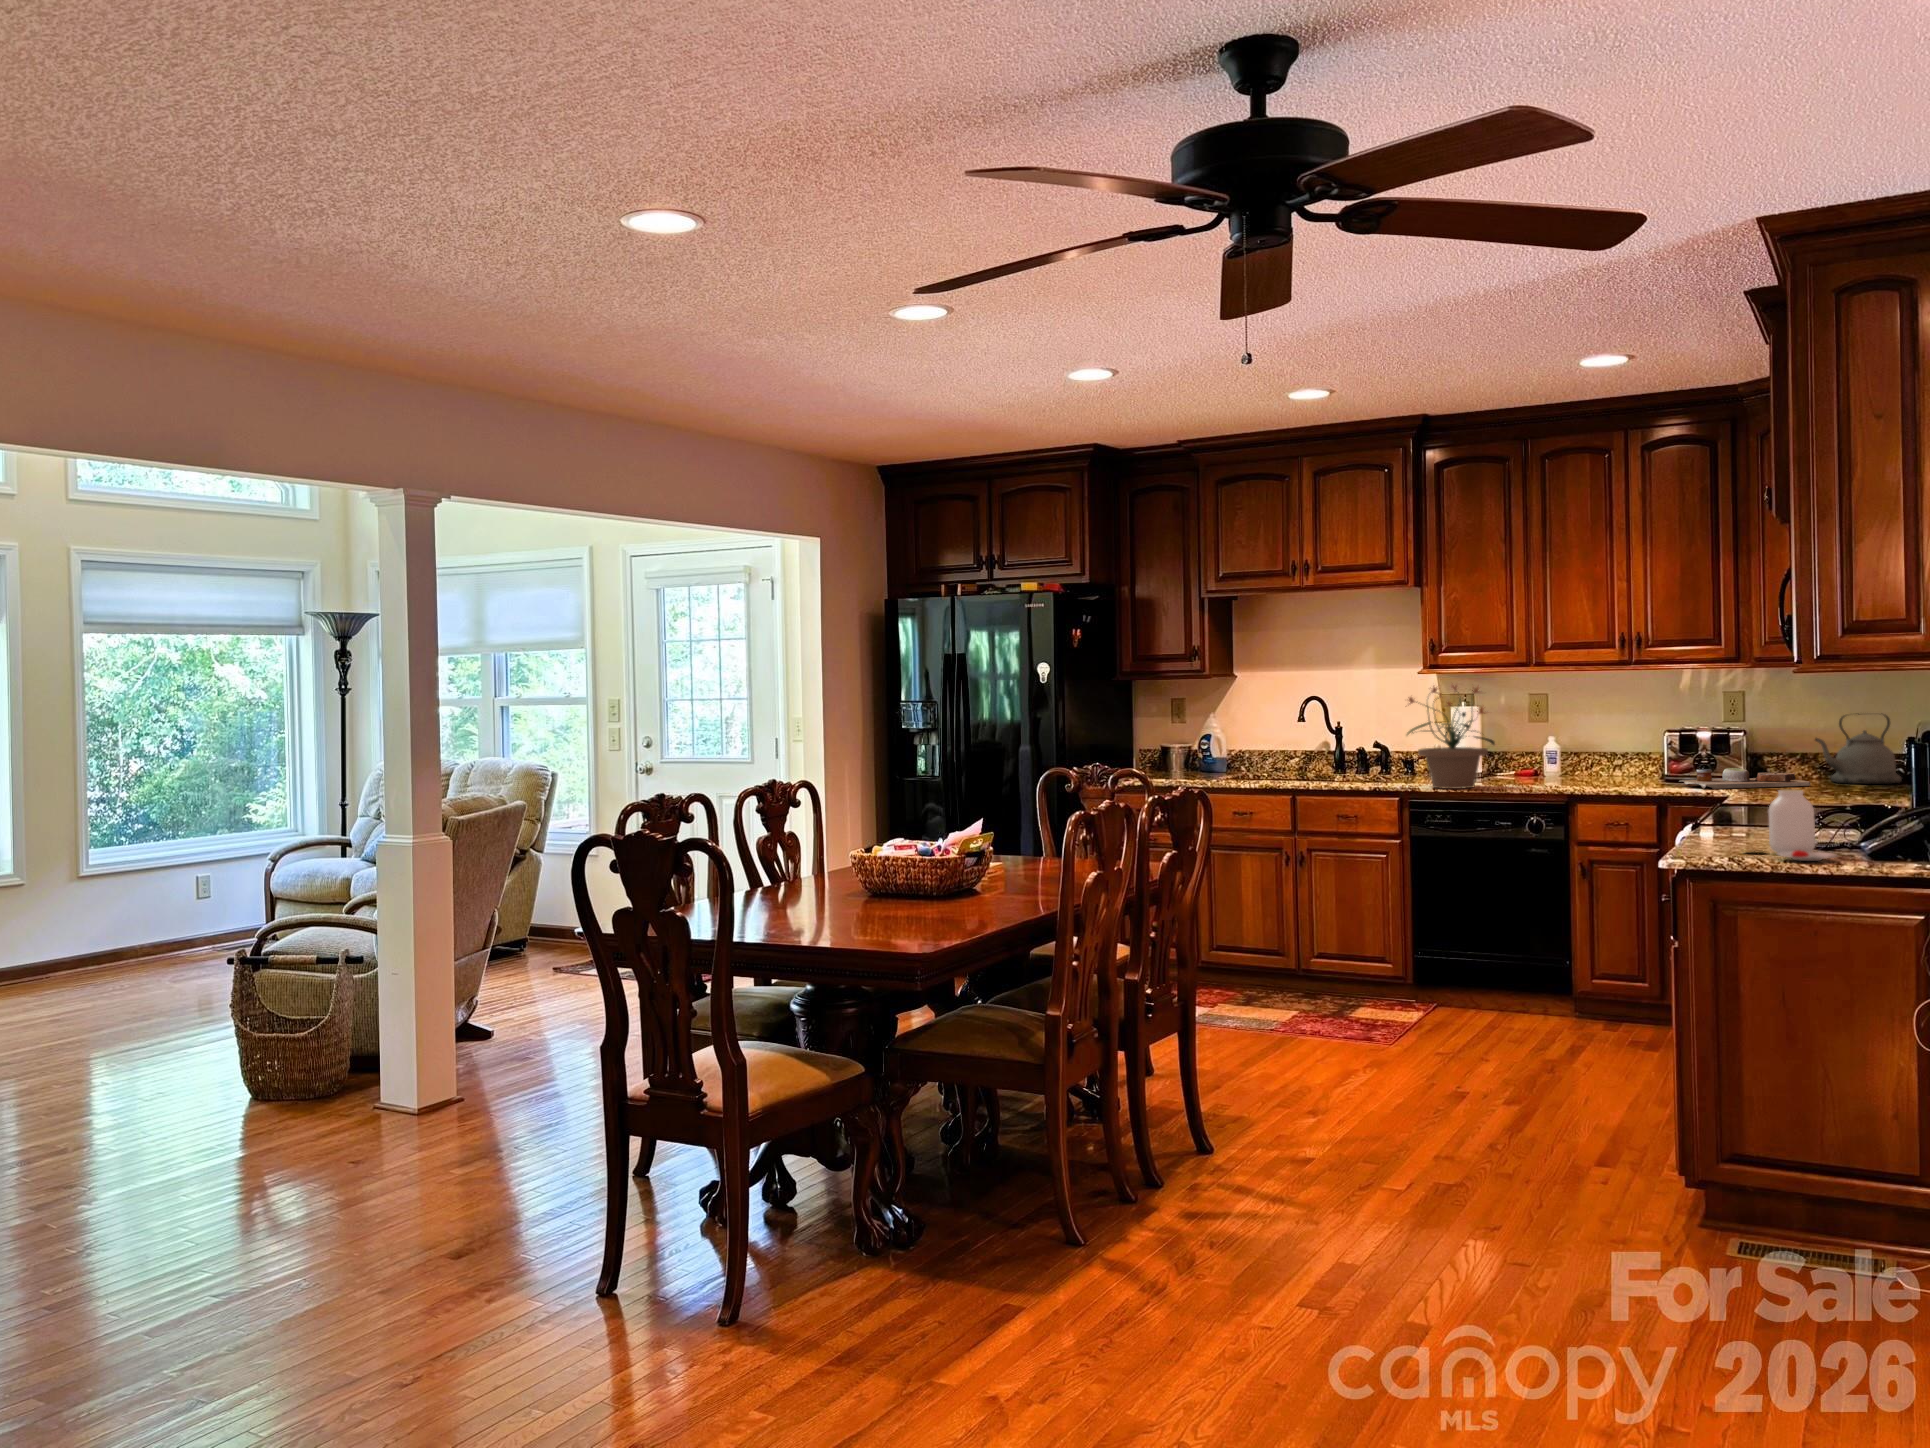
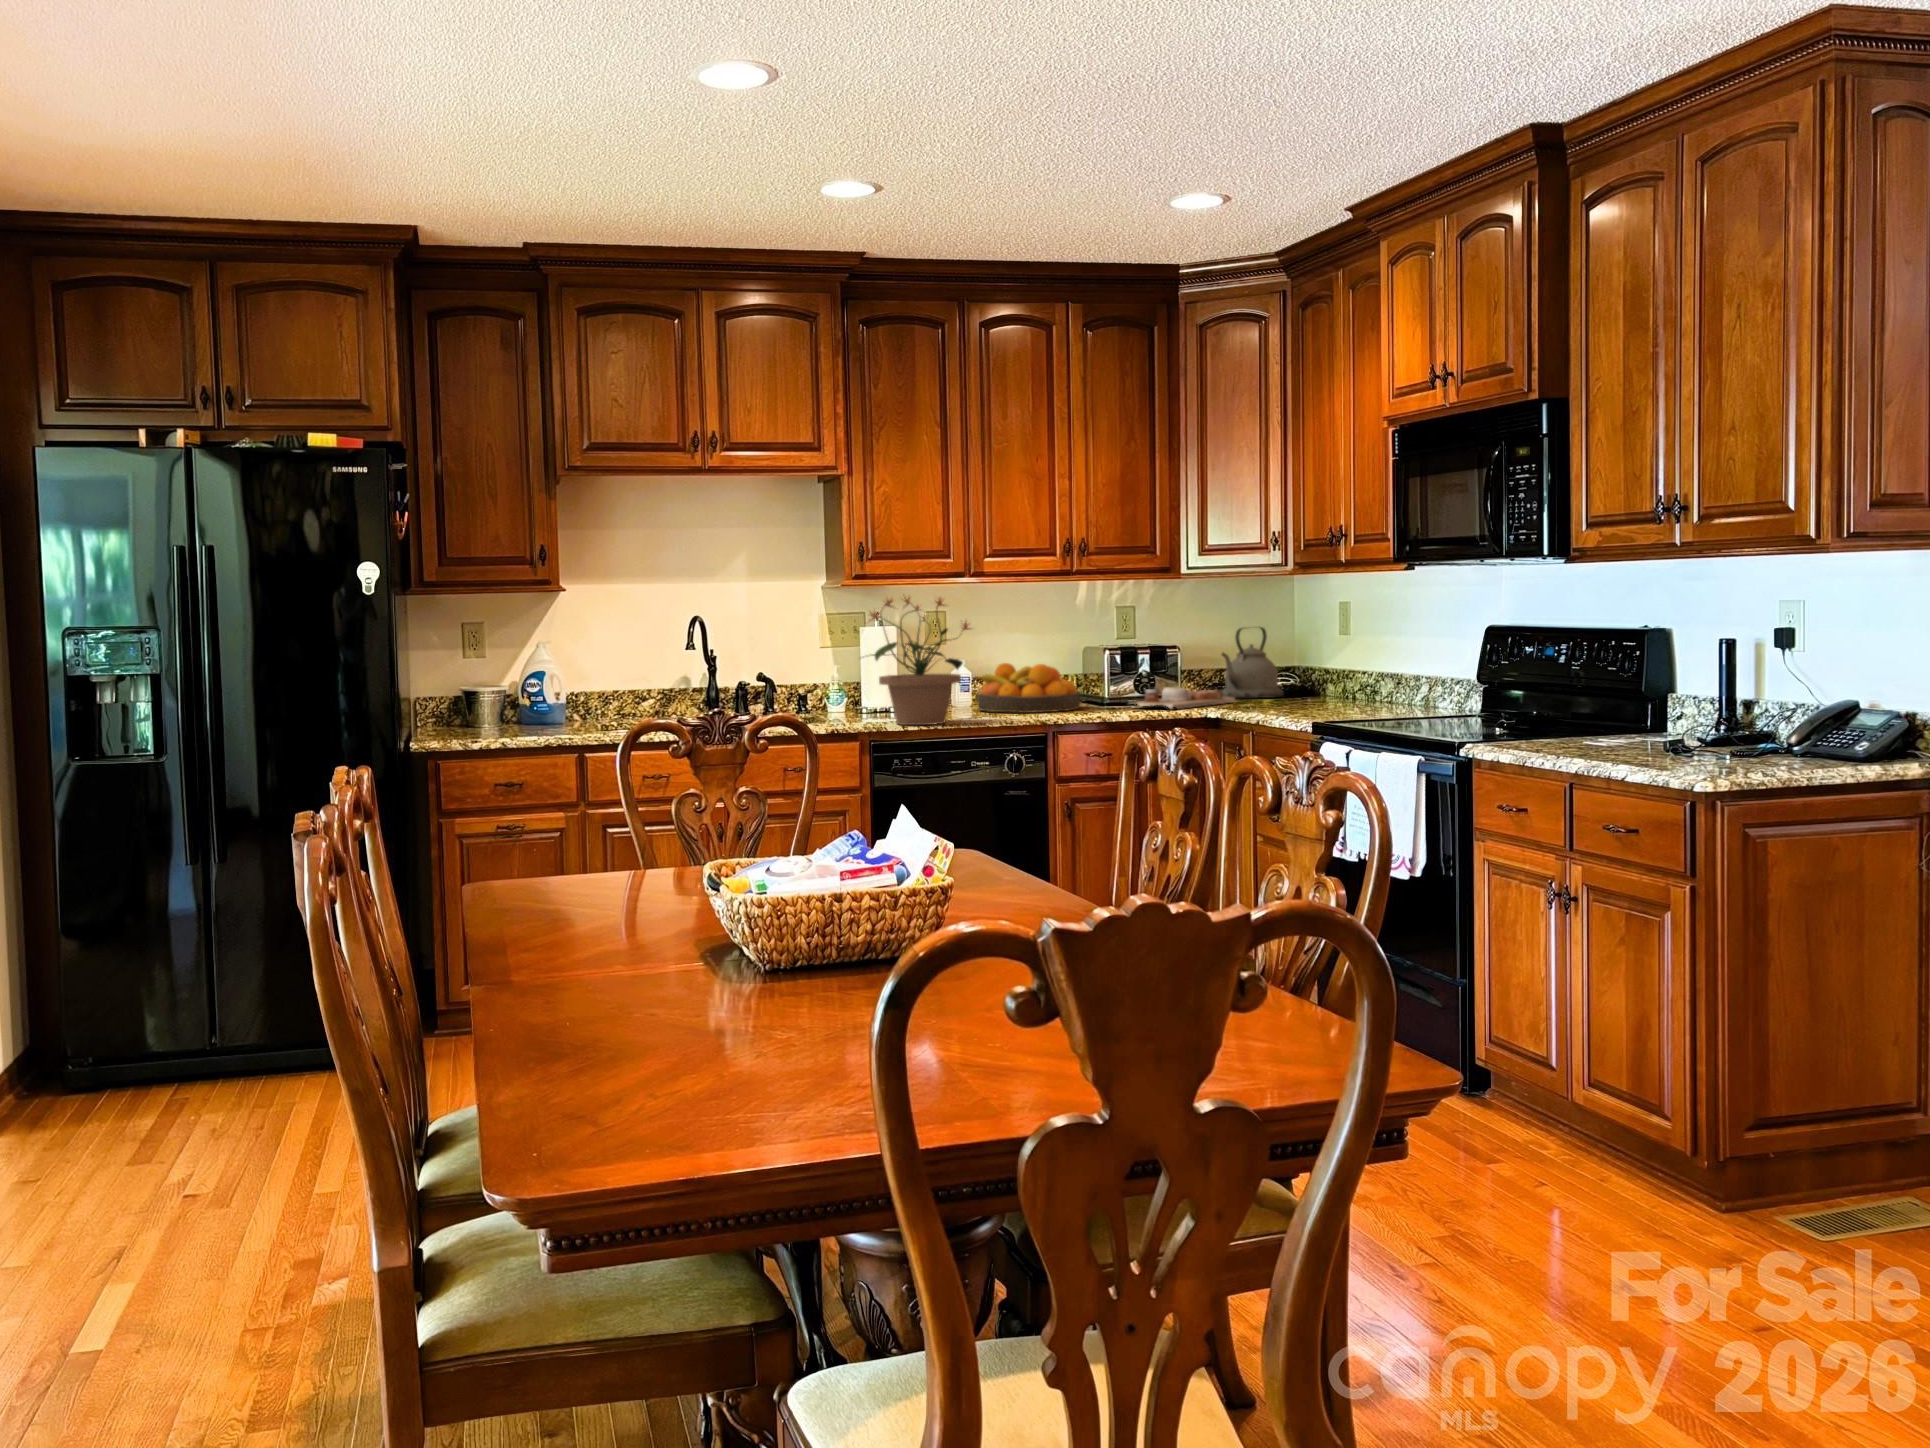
fruit bowl: none [1550,740,1649,785] -> present [975,663,1081,713]
jar: present [1751,790,1837,861] -> none [1654,688,1796,769]

